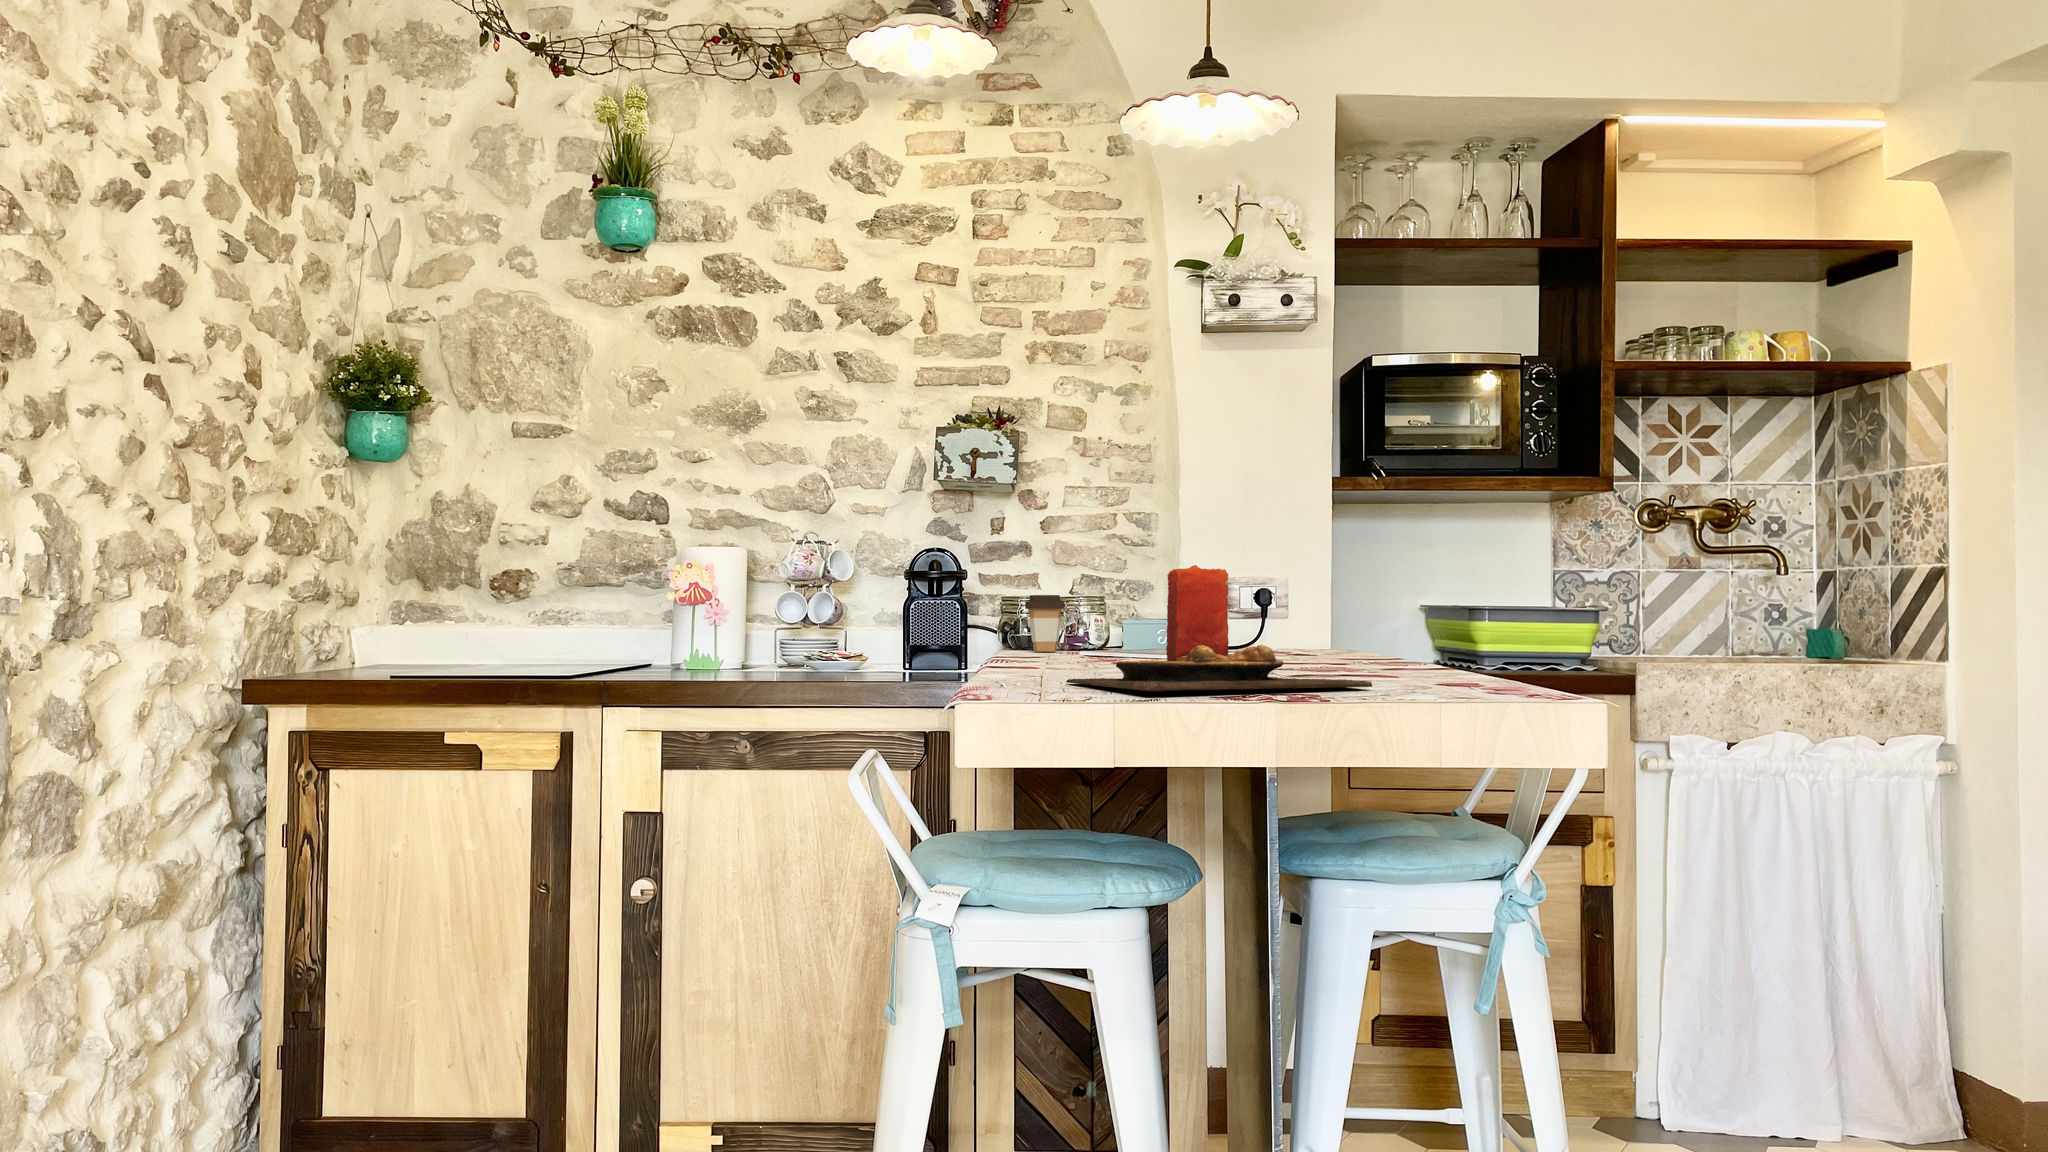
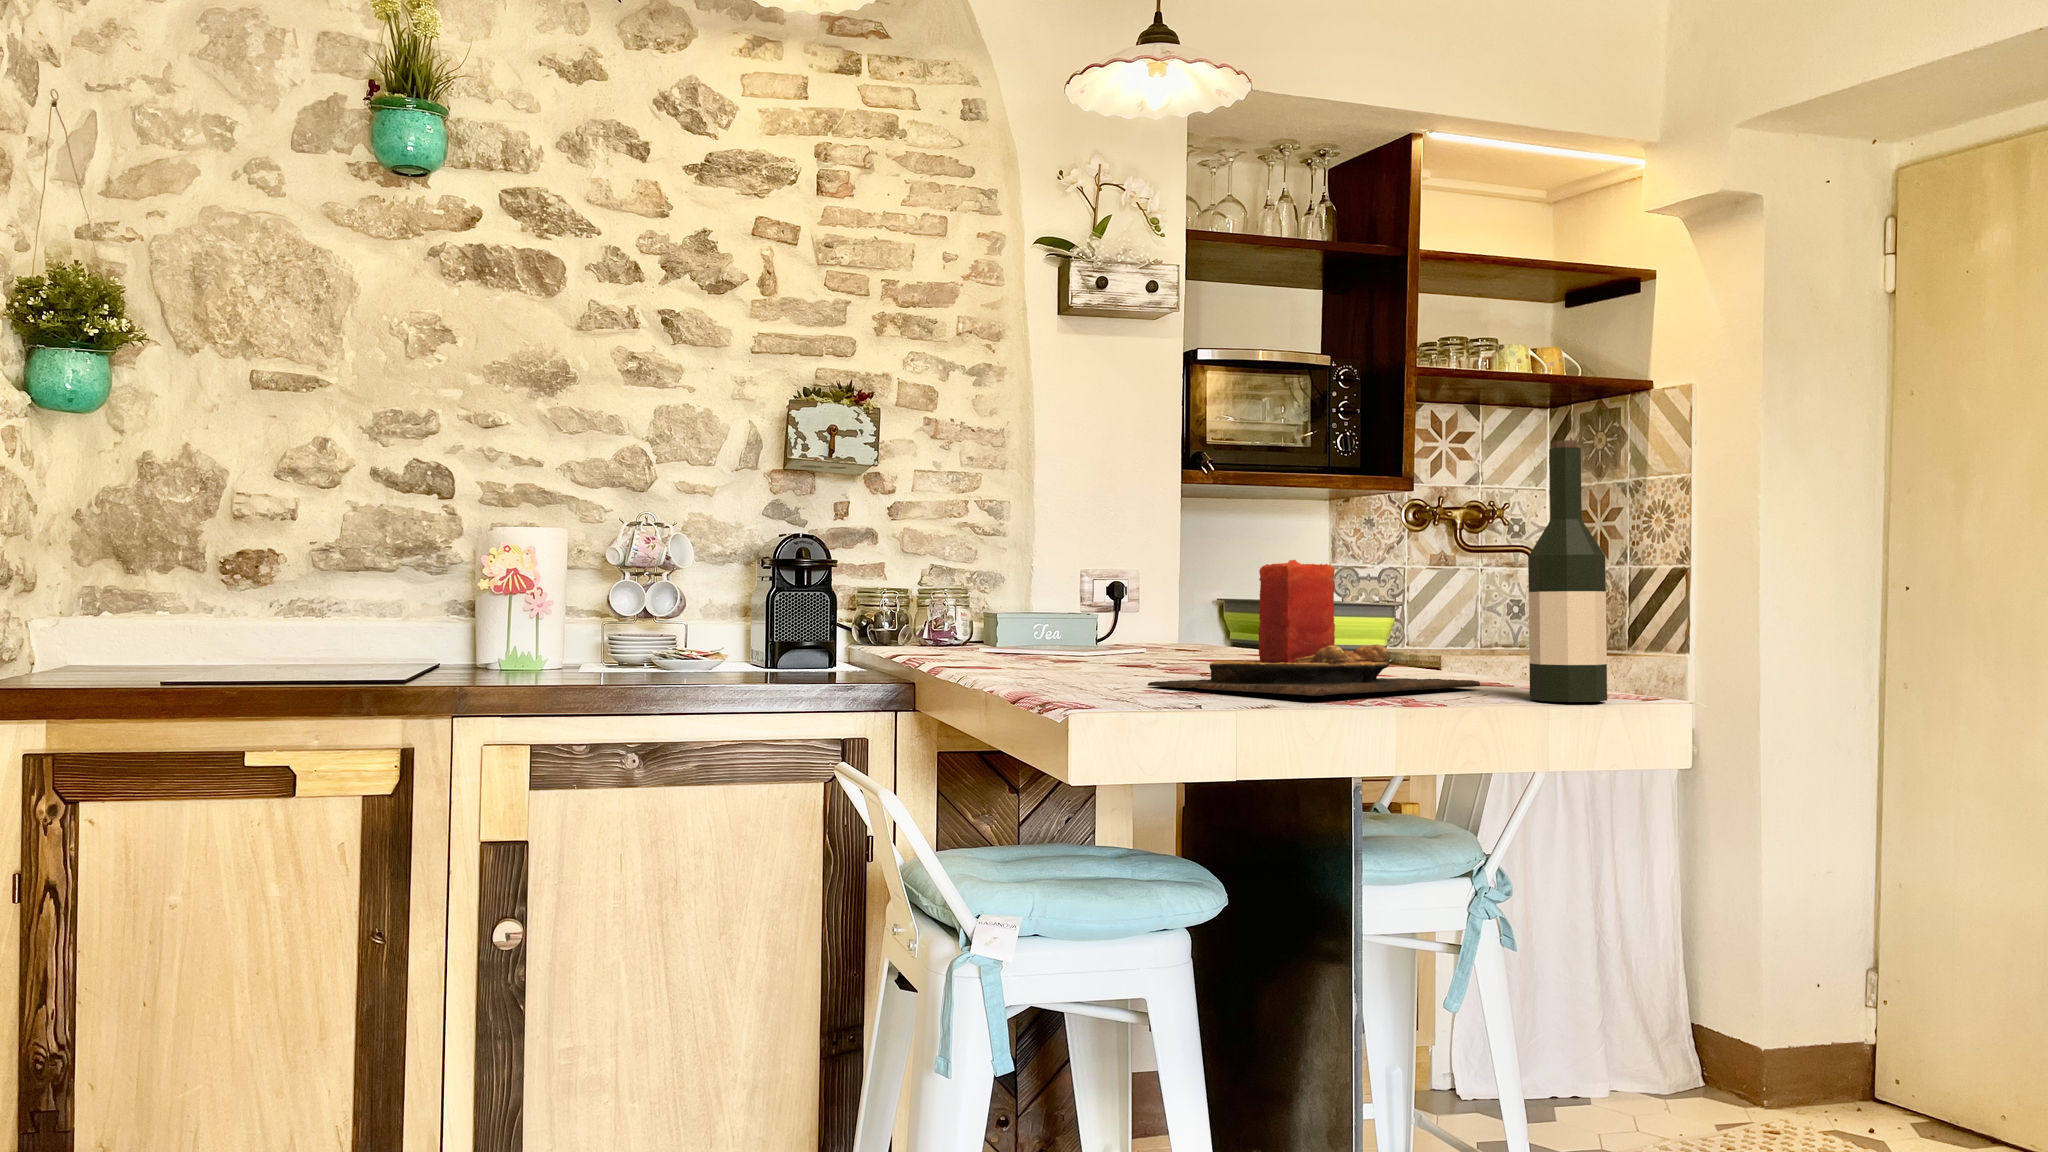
wine bottle: none [1369,444,1439,701] -> present [1528,440,1607,702]
coffee cup: present [1025,595,1065,651] -> none [919,587,962,647]

